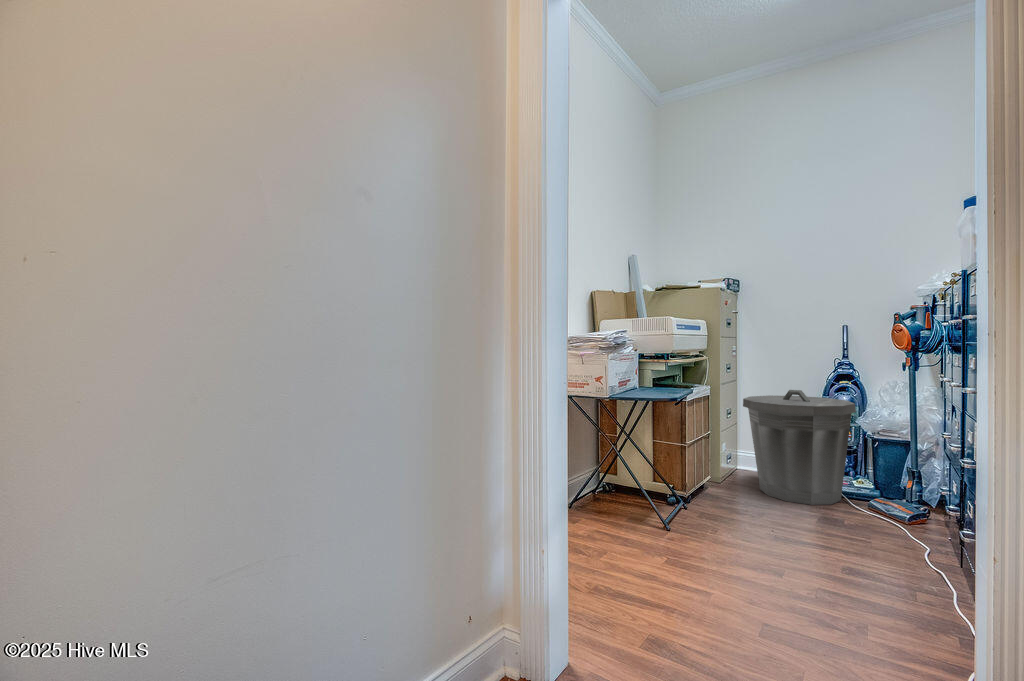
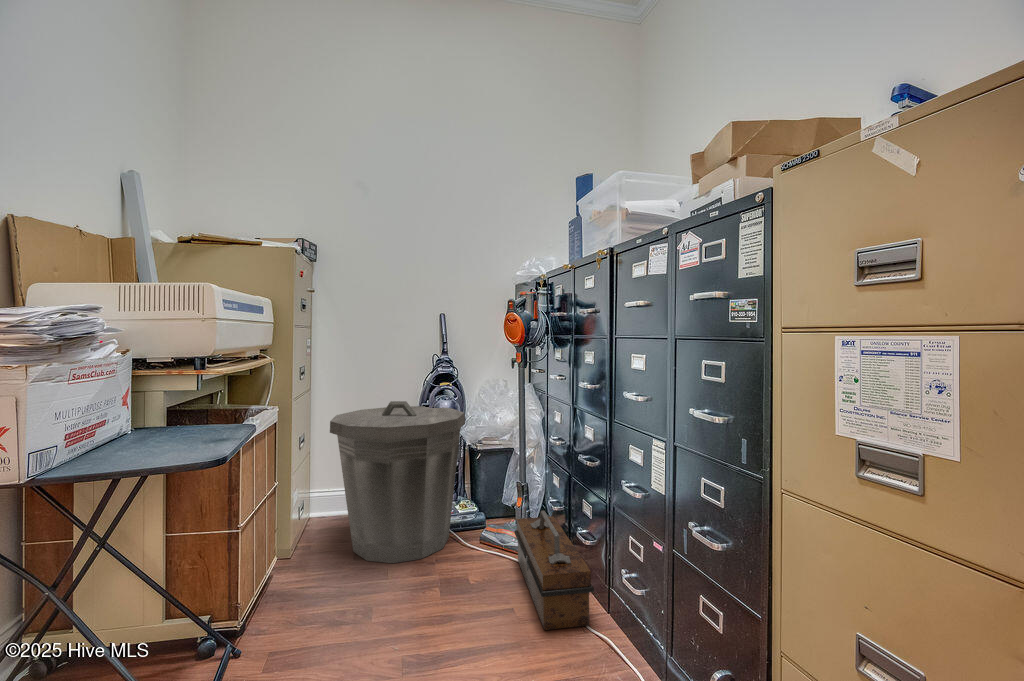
toolbox: none [889,486,948,570] -> present [514,511,594,630]

